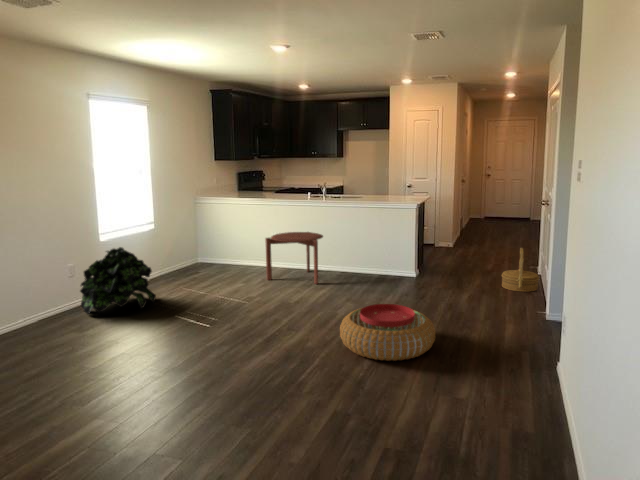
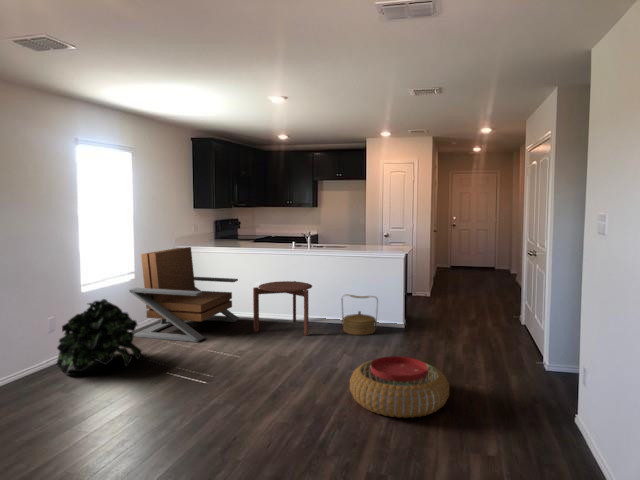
lounge chair: none [149,198,255,289] -> present [129,247,239,342]
woven basket: present [502,248,539,292] -> present [342,295,378,335]

